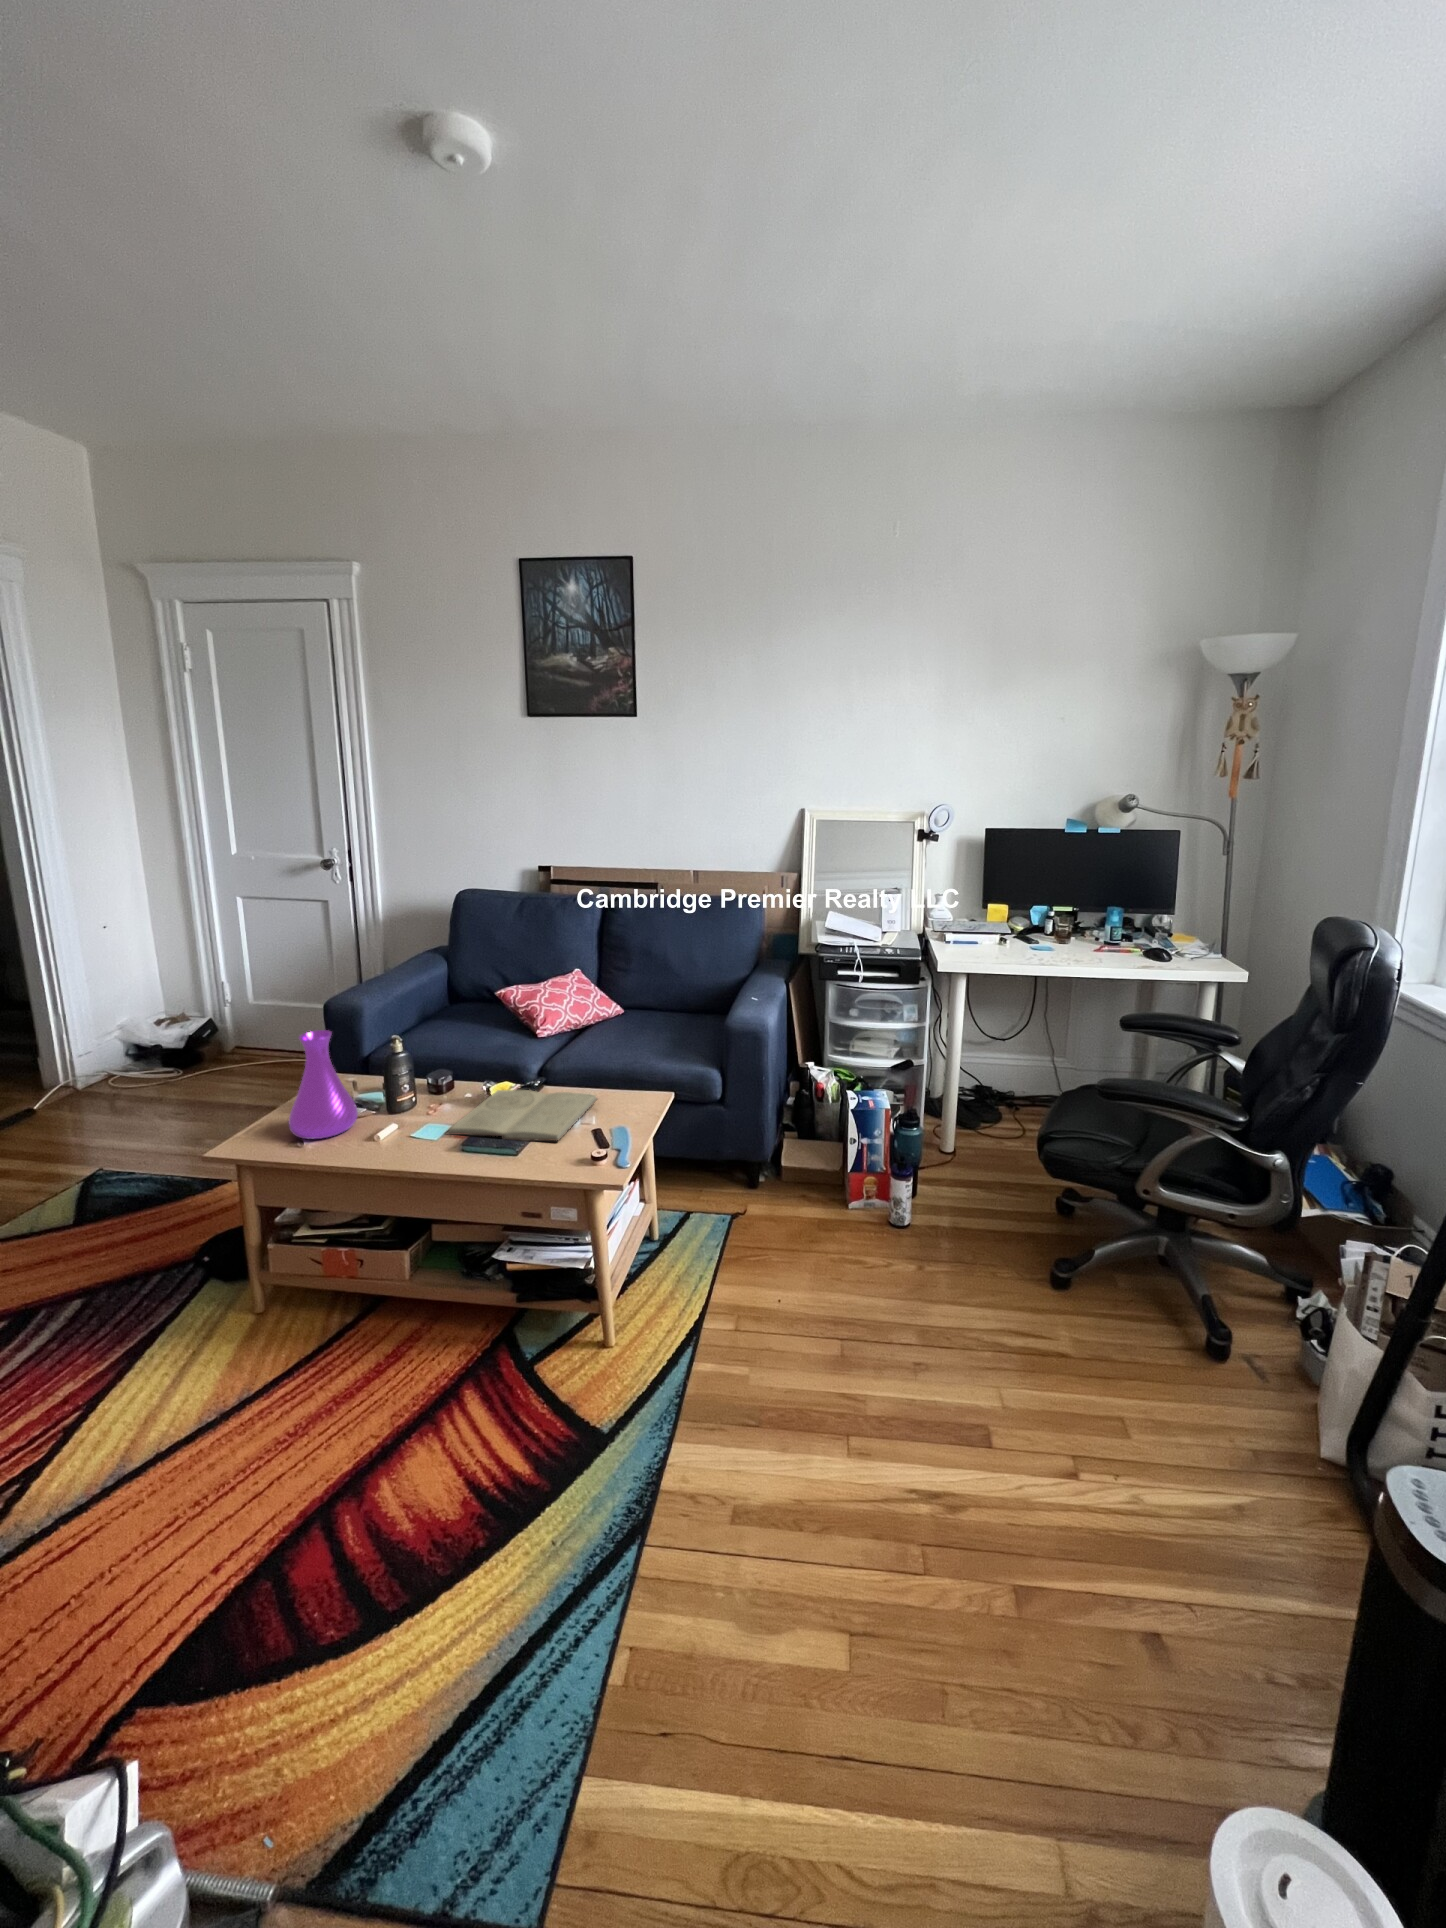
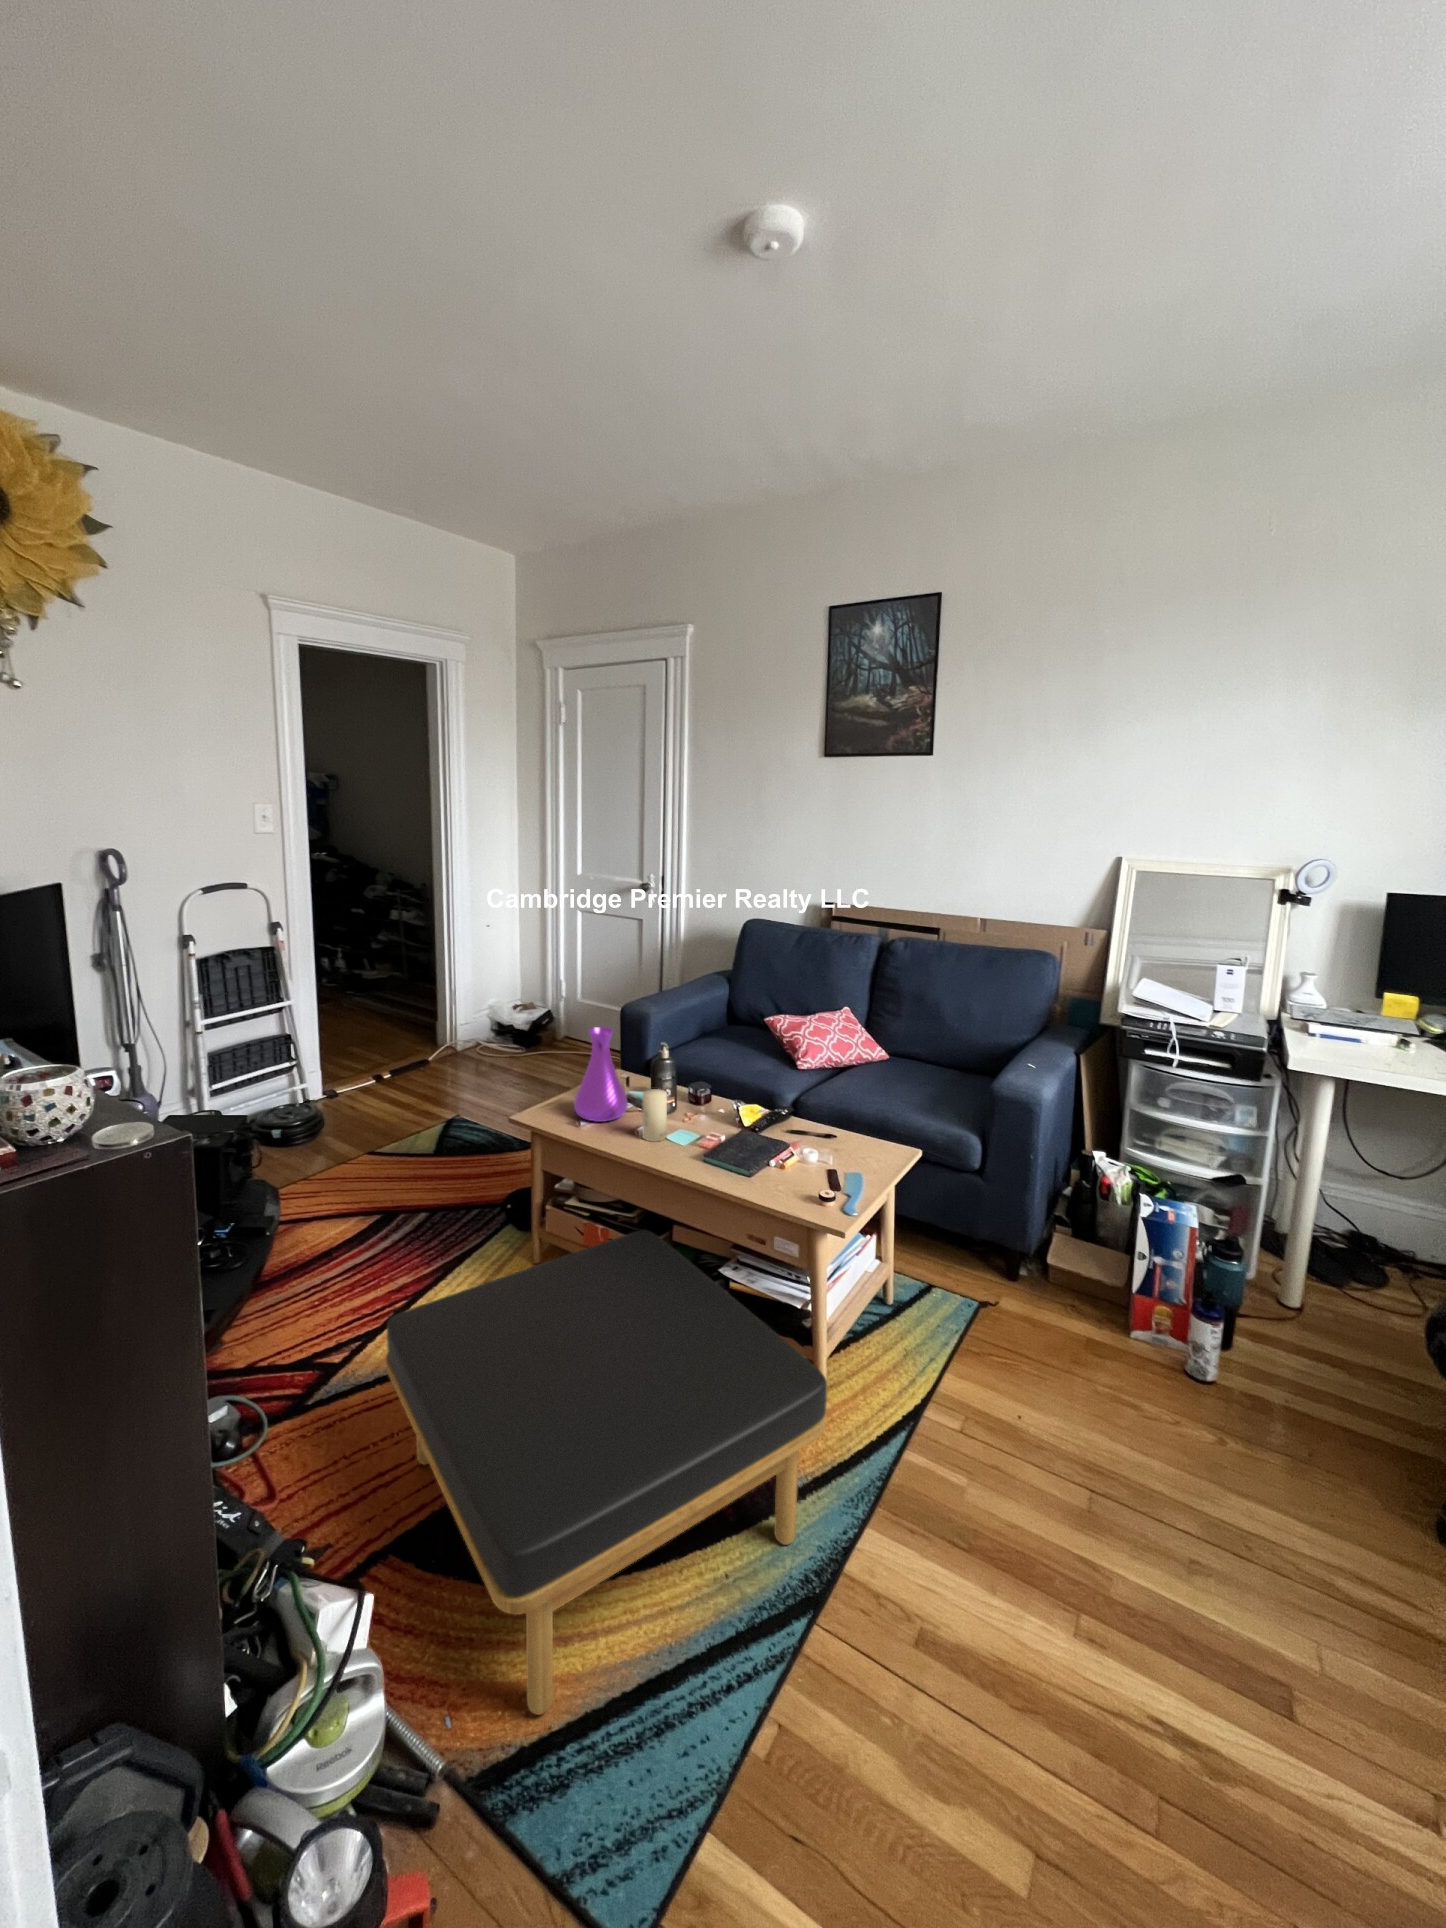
candle: none [380,1088,413,1146] -> present [642,1089,667,1142]
book: present [447,1090,597,1141] -> none [694,1110,840,1171]
ottoman: none [84,1241,632,1772] -> present [386,1230,827,1715]

